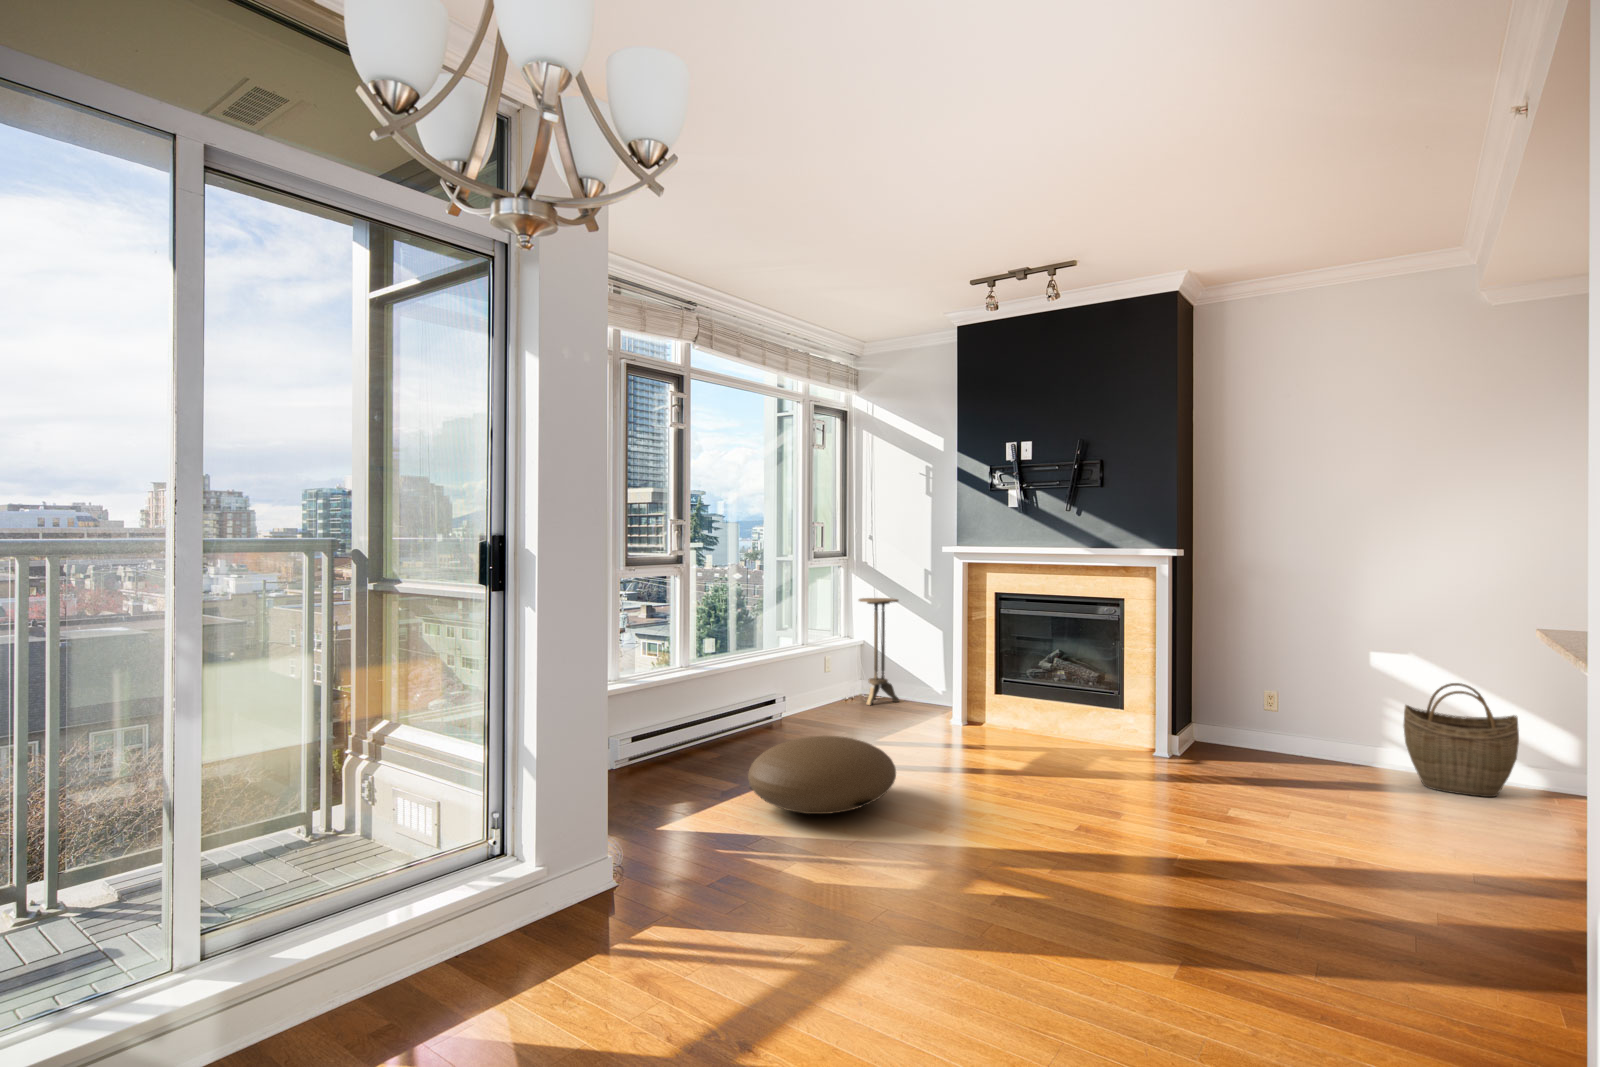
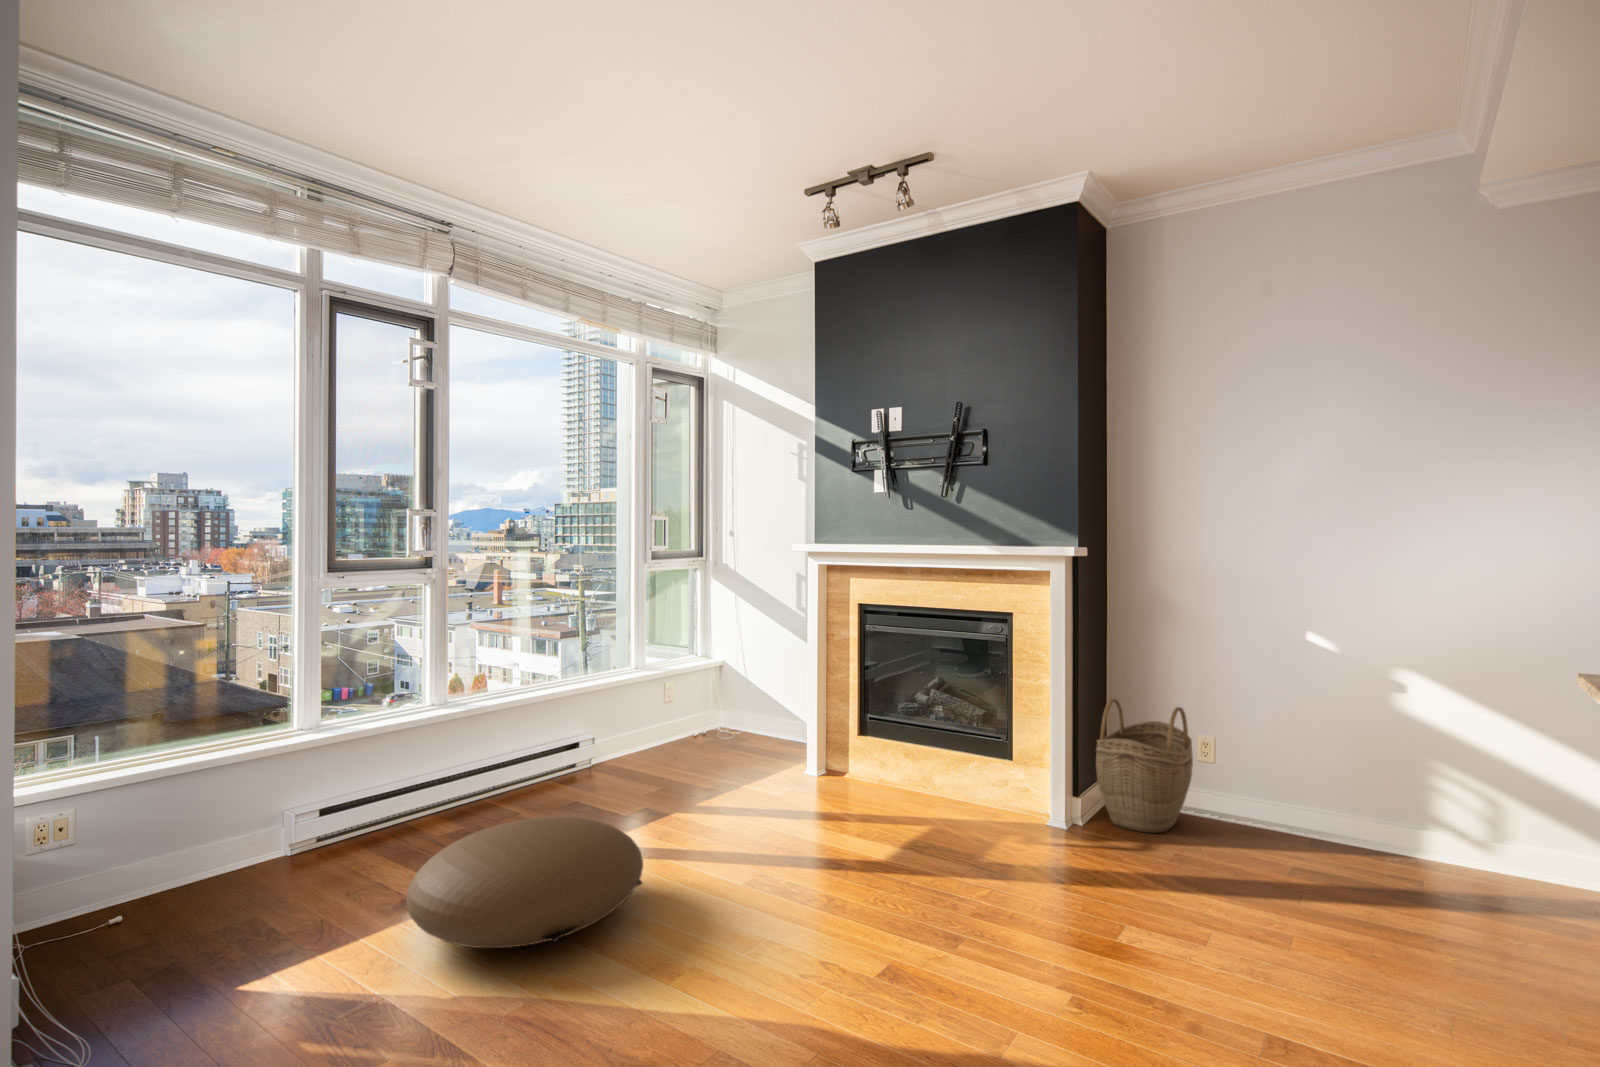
side table: present [859,598,899,705] -> none [709,608,761,743]
woven basket: present [1404,683,1519,797] -> present [1096,699,1193,833]

